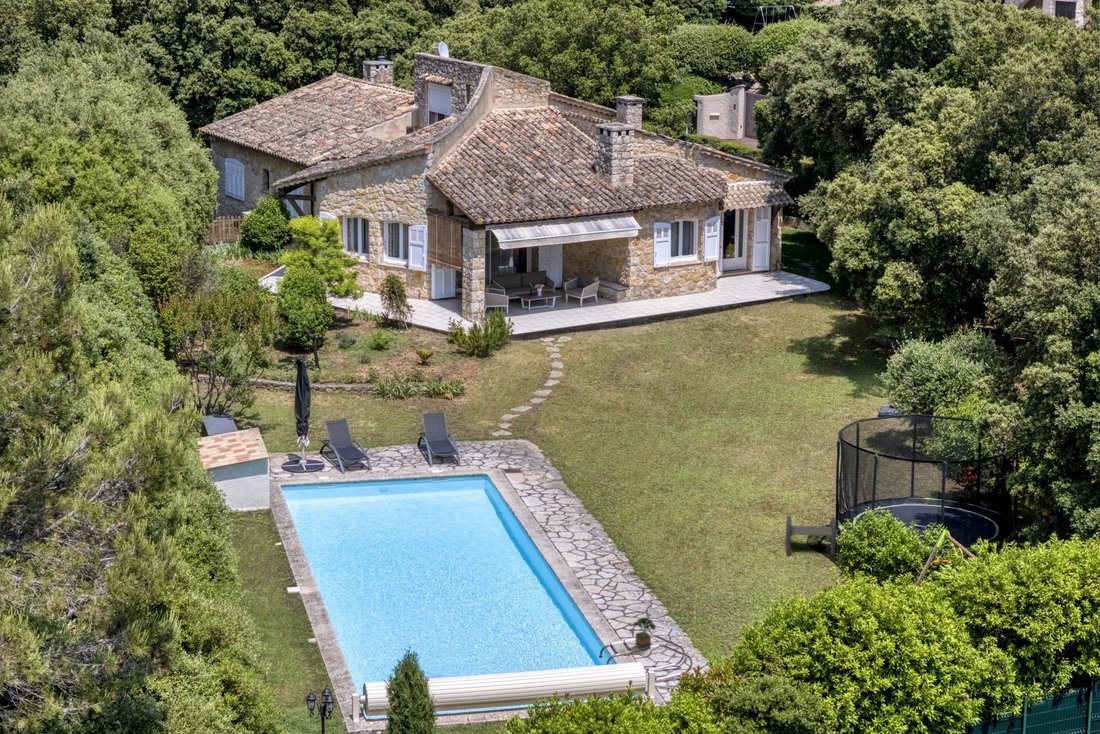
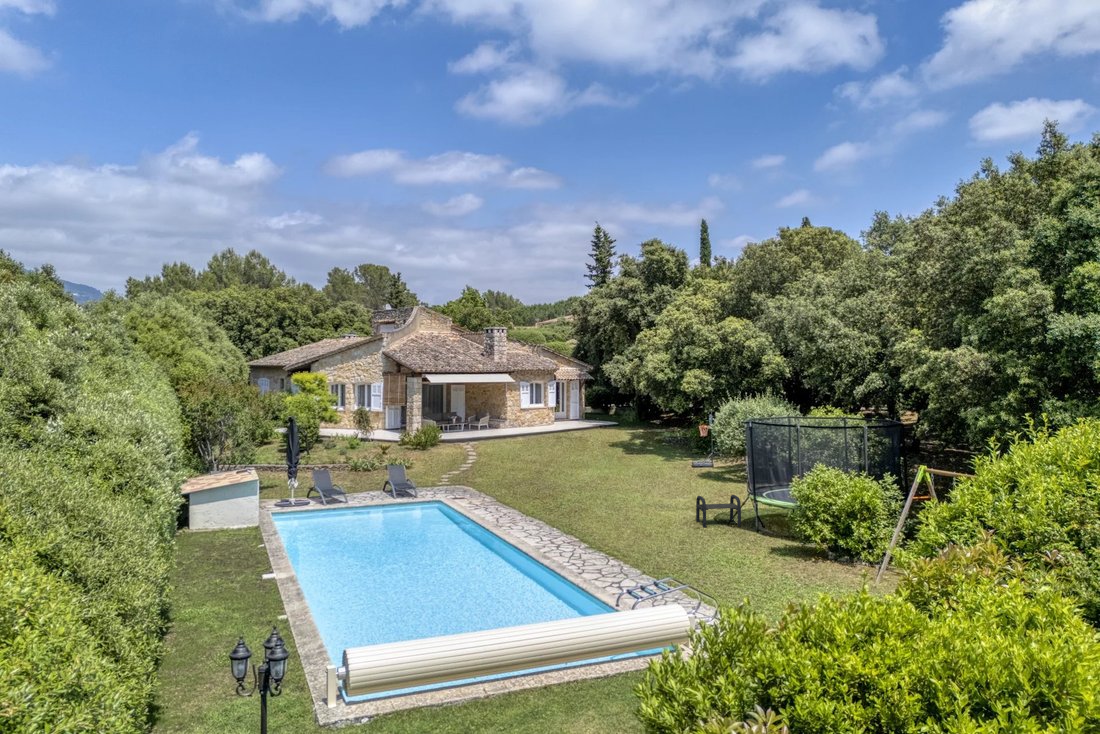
potted tree: present [634,617,656,650] -> none [625,565,649,600]

